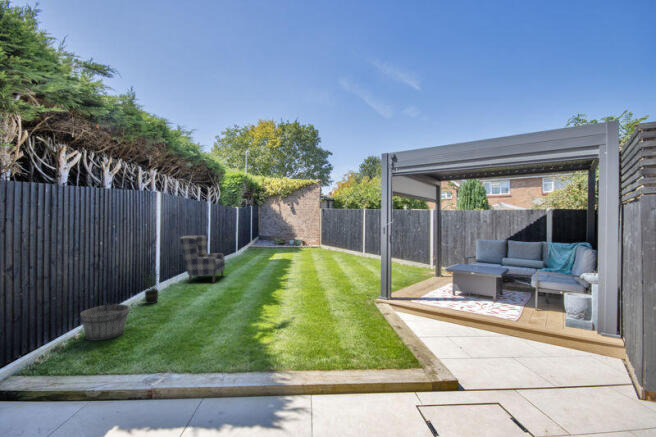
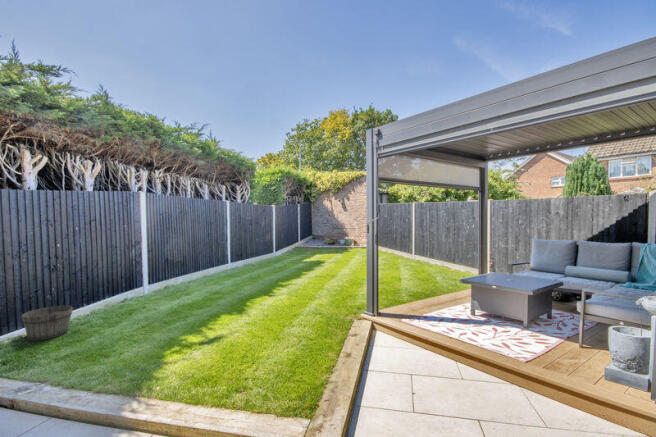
chair: present [180,236,225,283] -> none [181,236,231,285]
potted plant: present [145,274,158,304] -> none [117,268,141,305]

